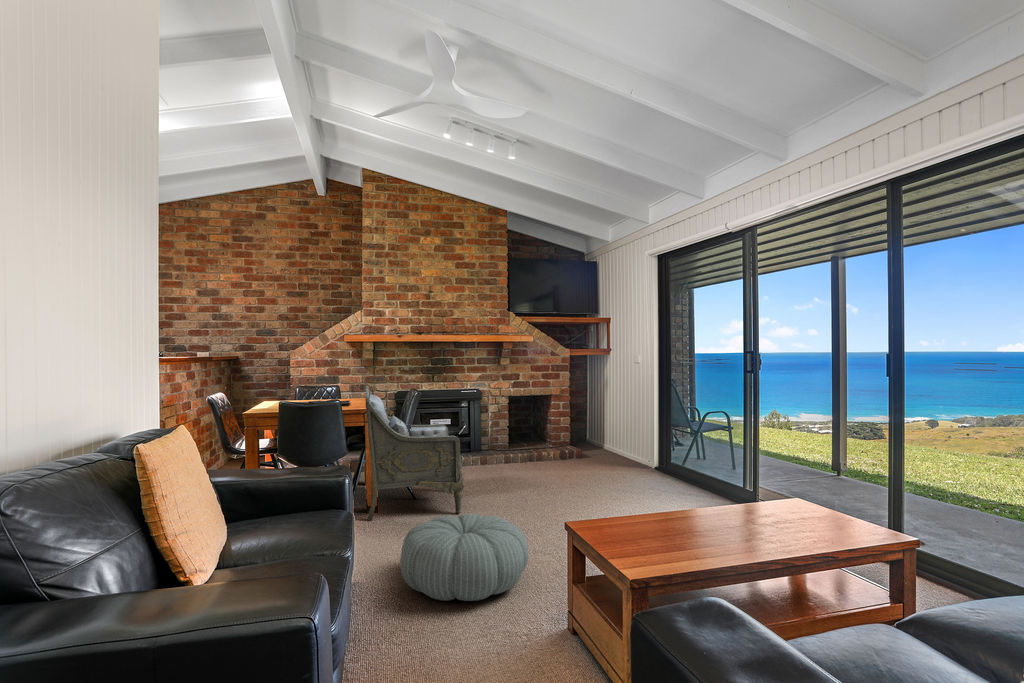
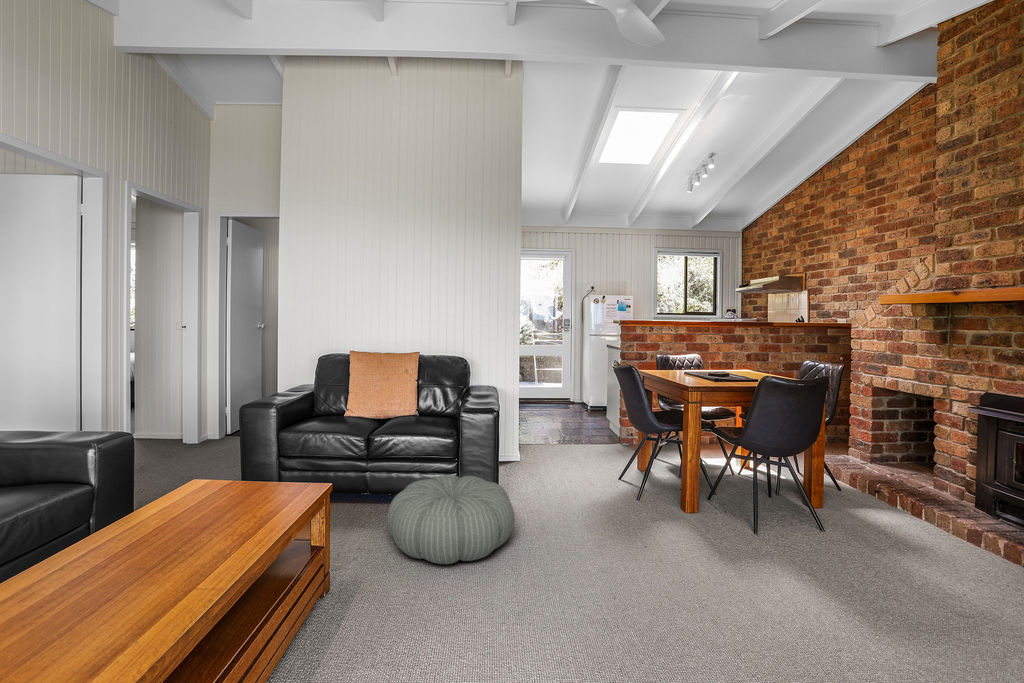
armchair: present [365,386,464,520] -> none [630,359,804,548]

